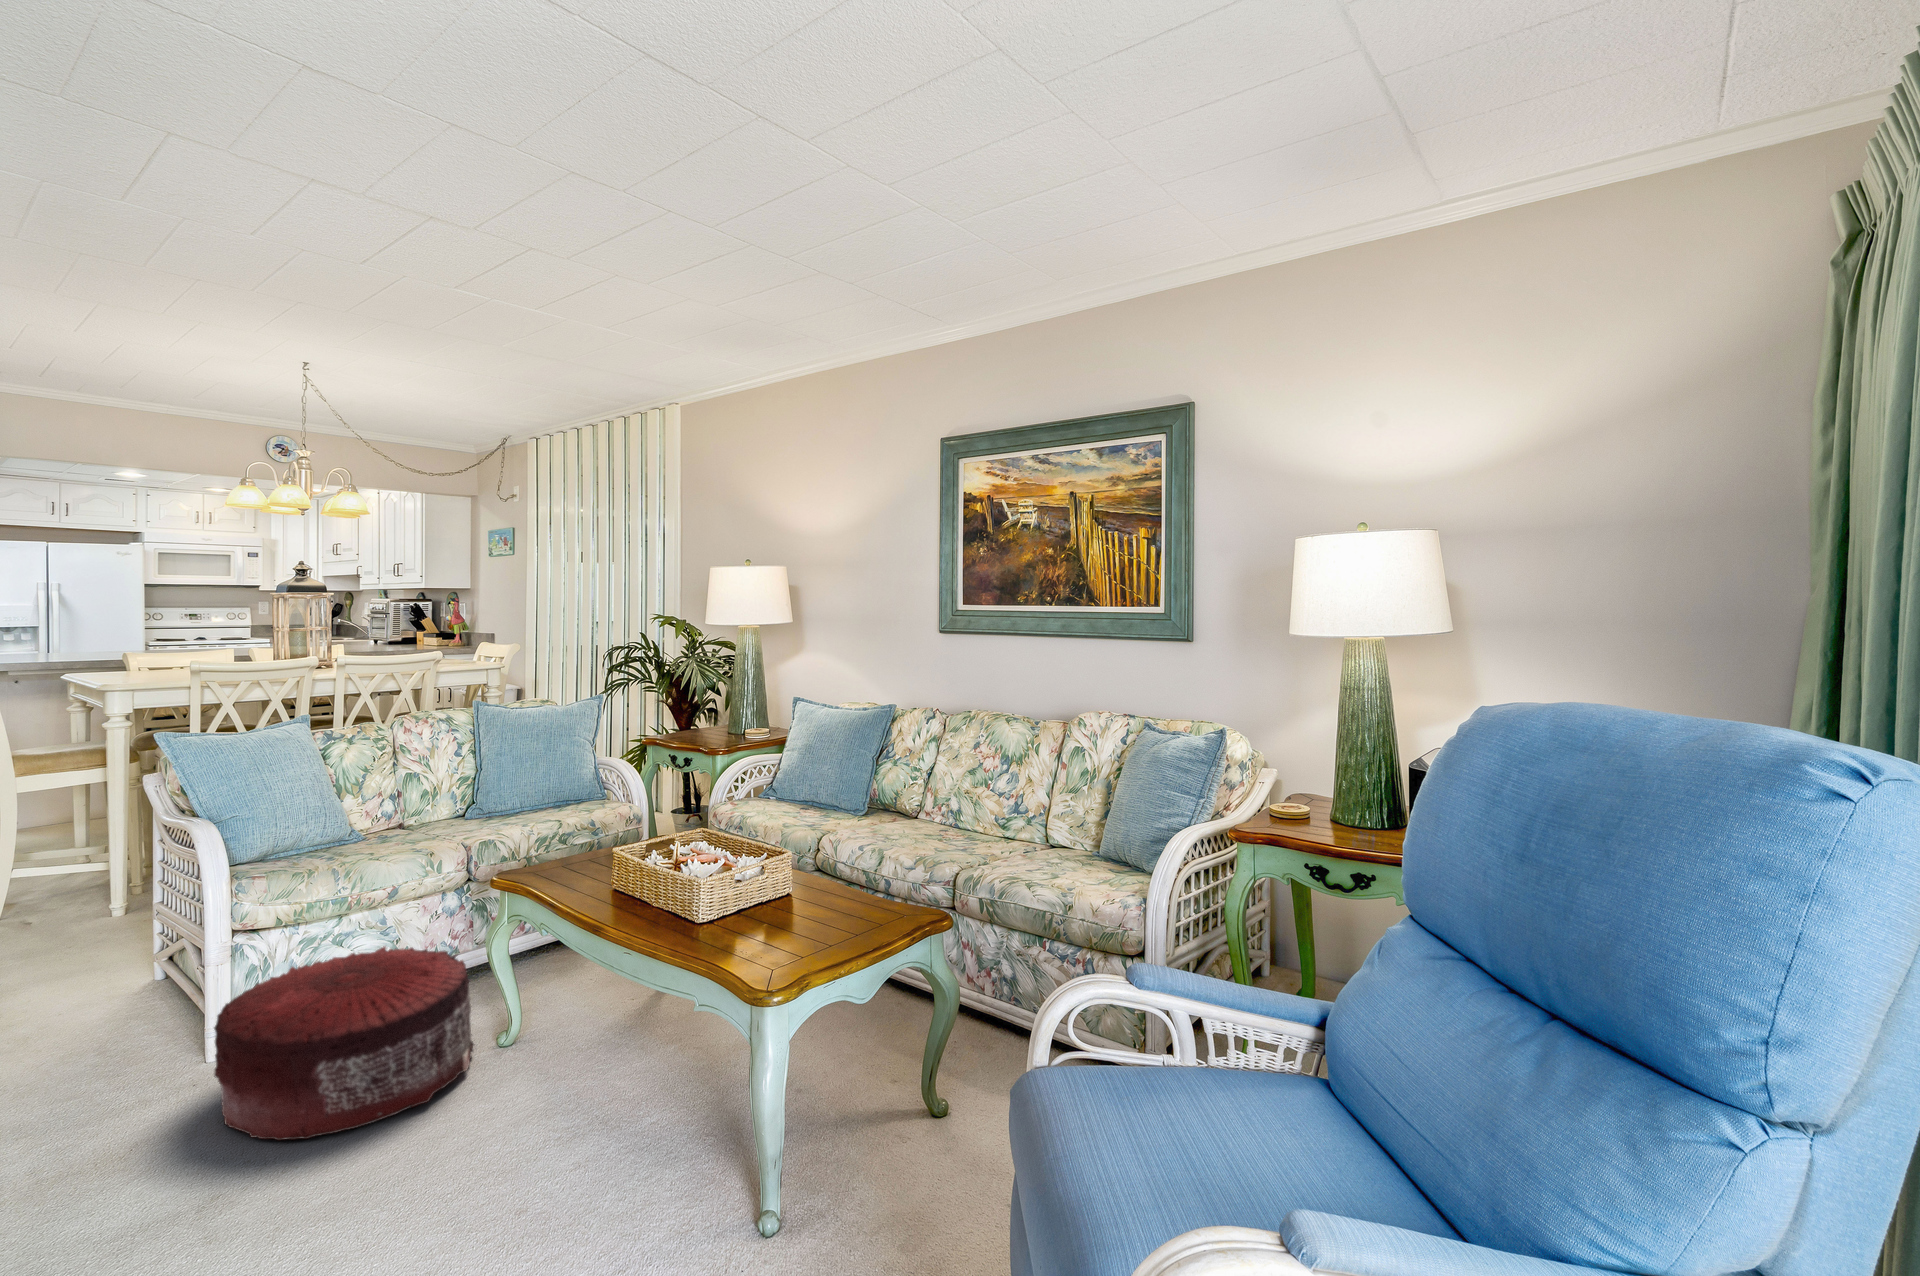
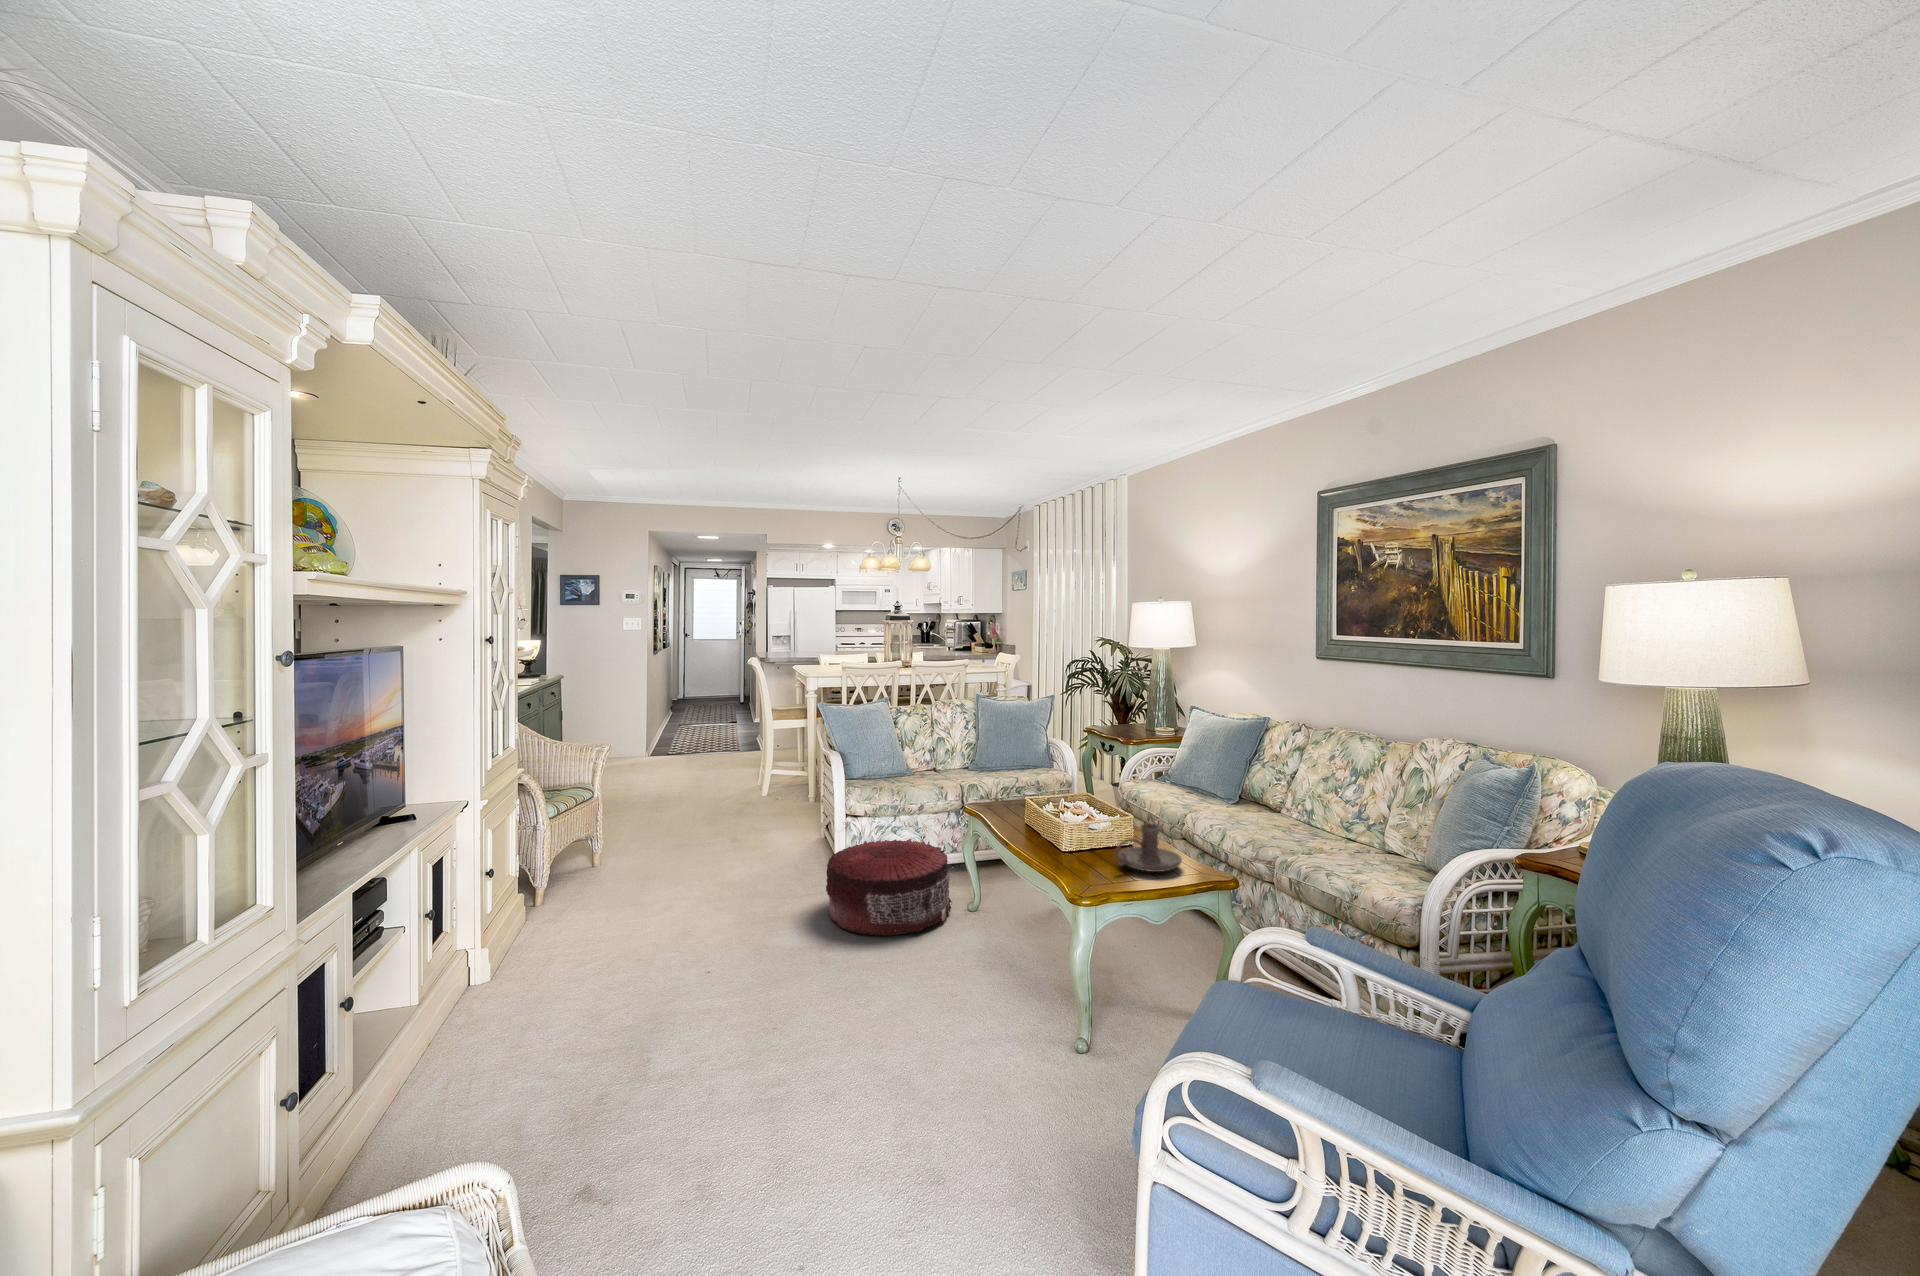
candle holder: none [784,858,872,927] -> present [1114,824,1182,872]

